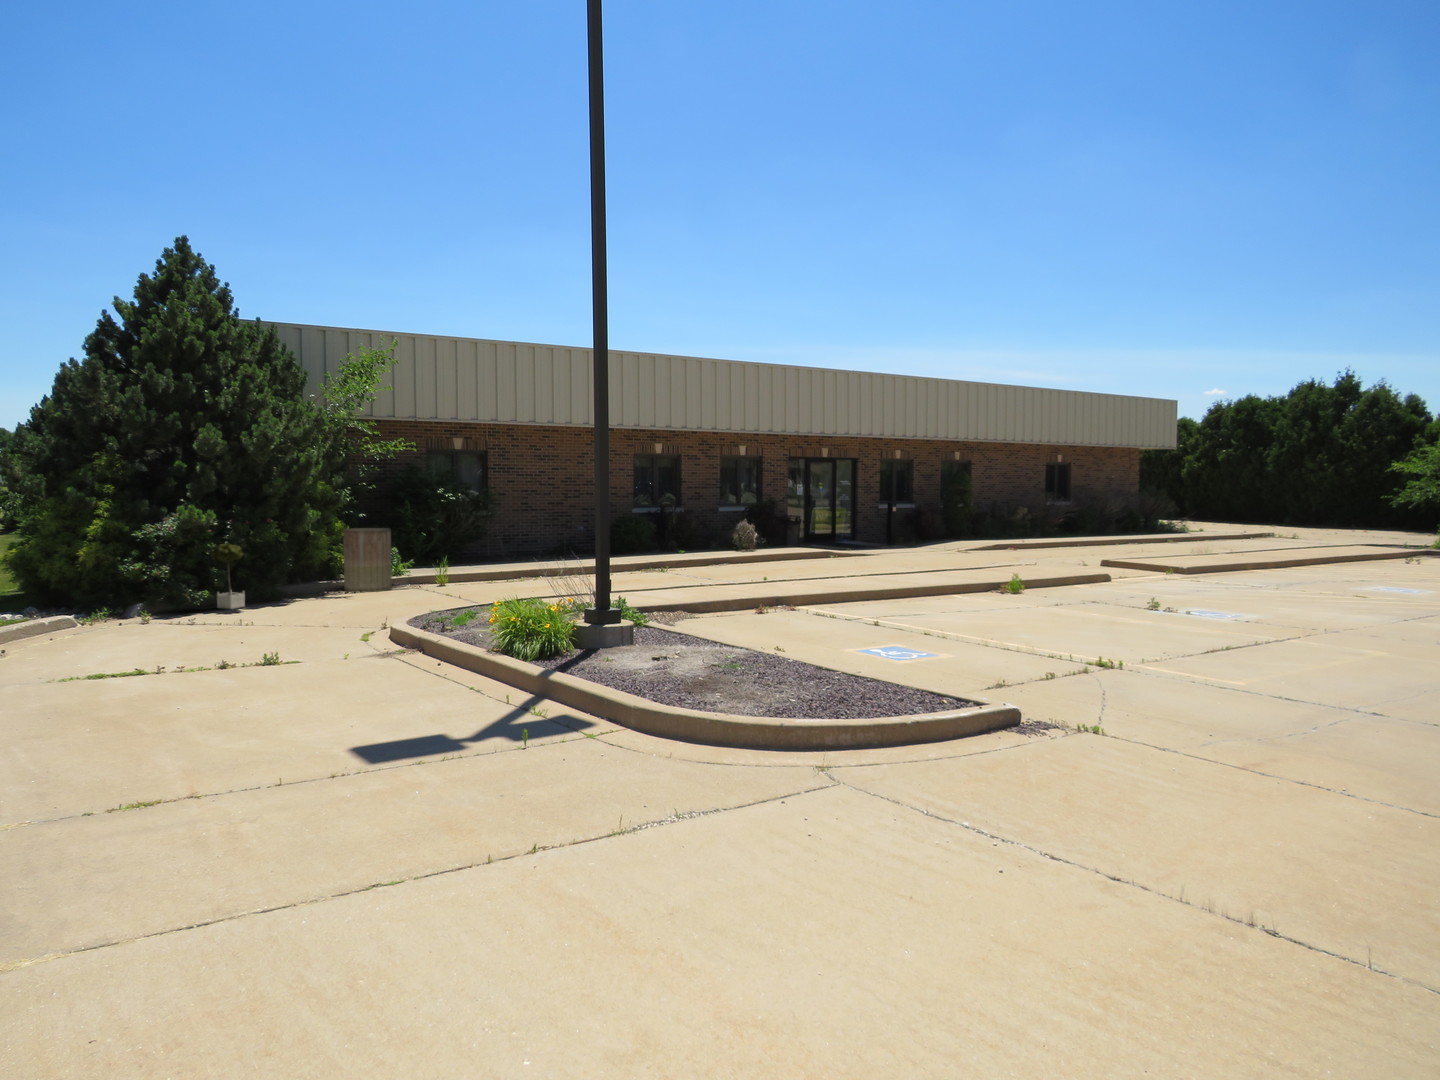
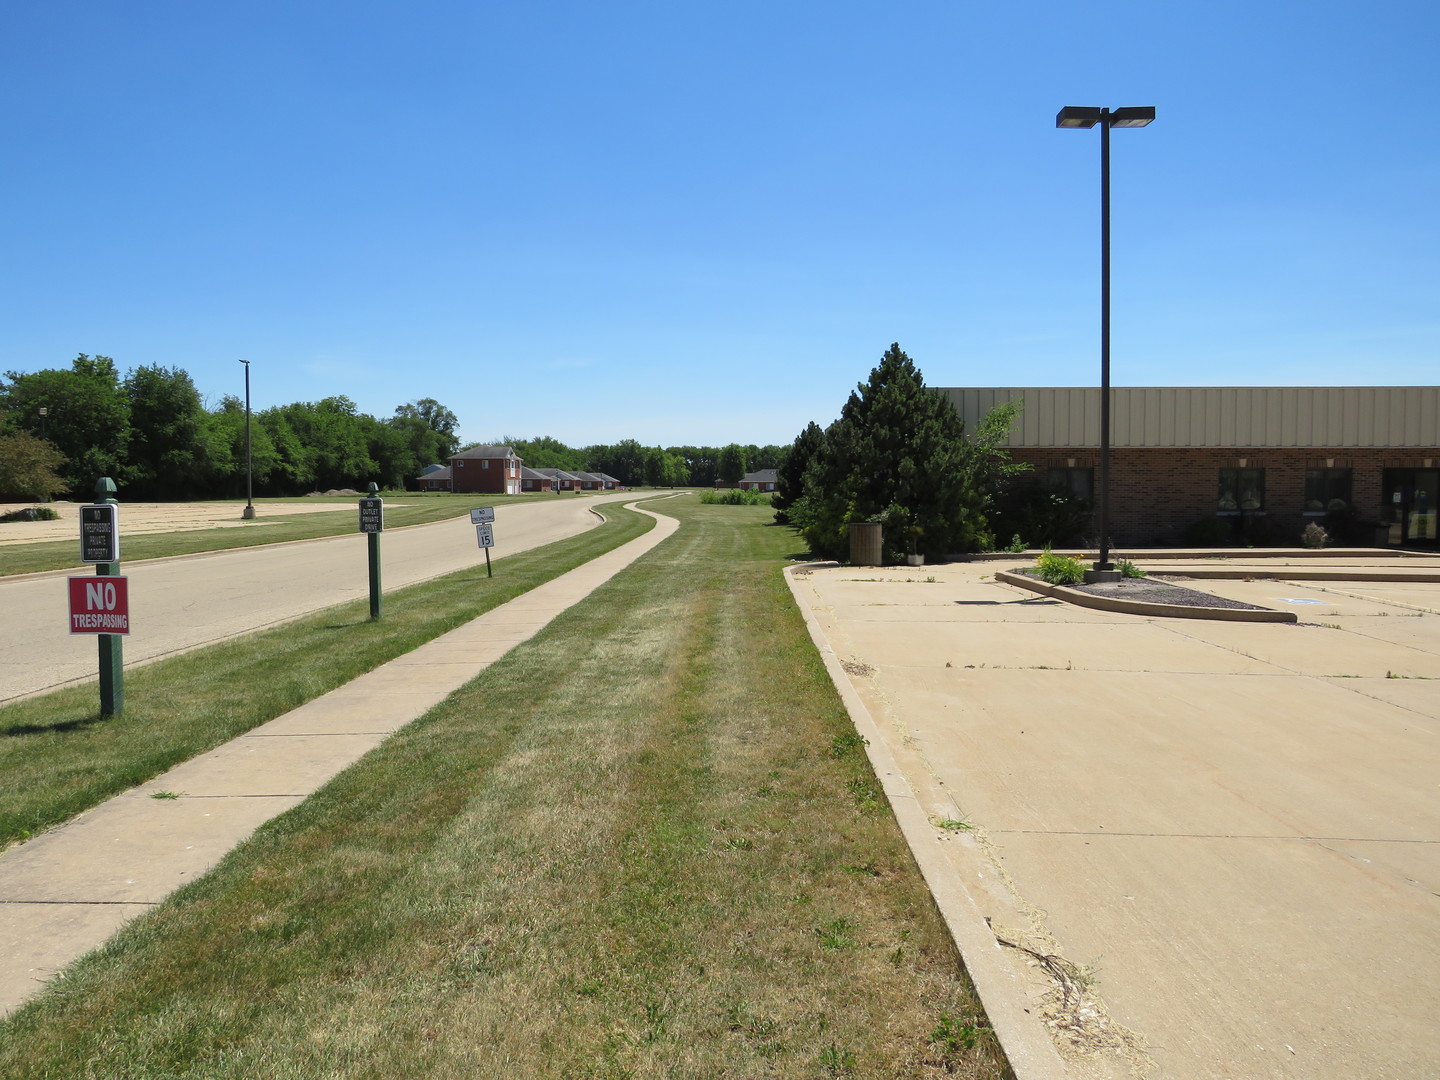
trash can: present [343,528,392,592] -> present [850,523,882,566]

